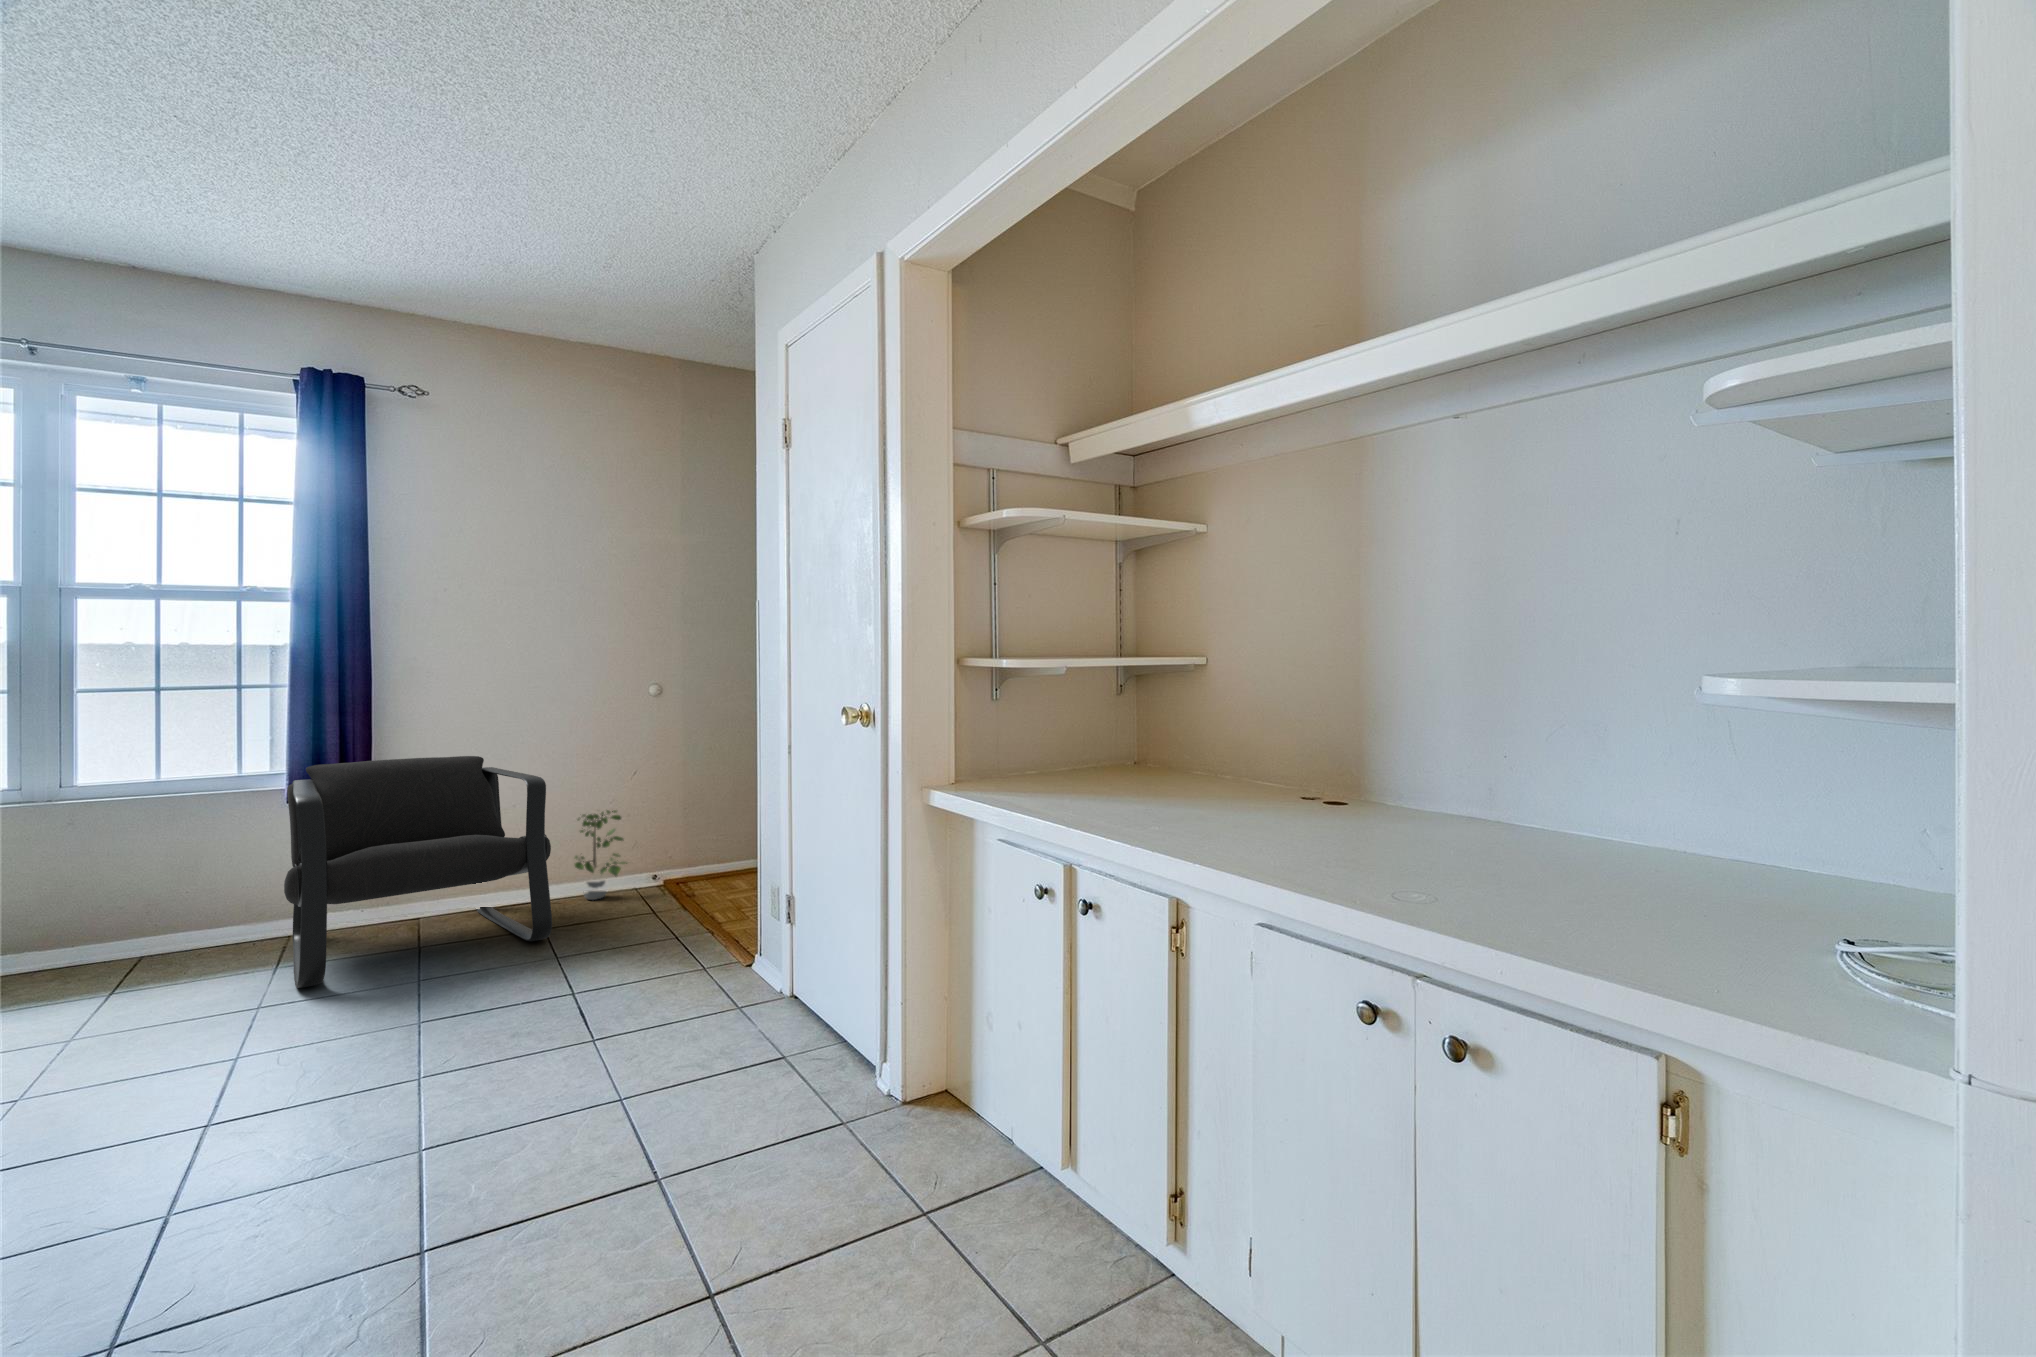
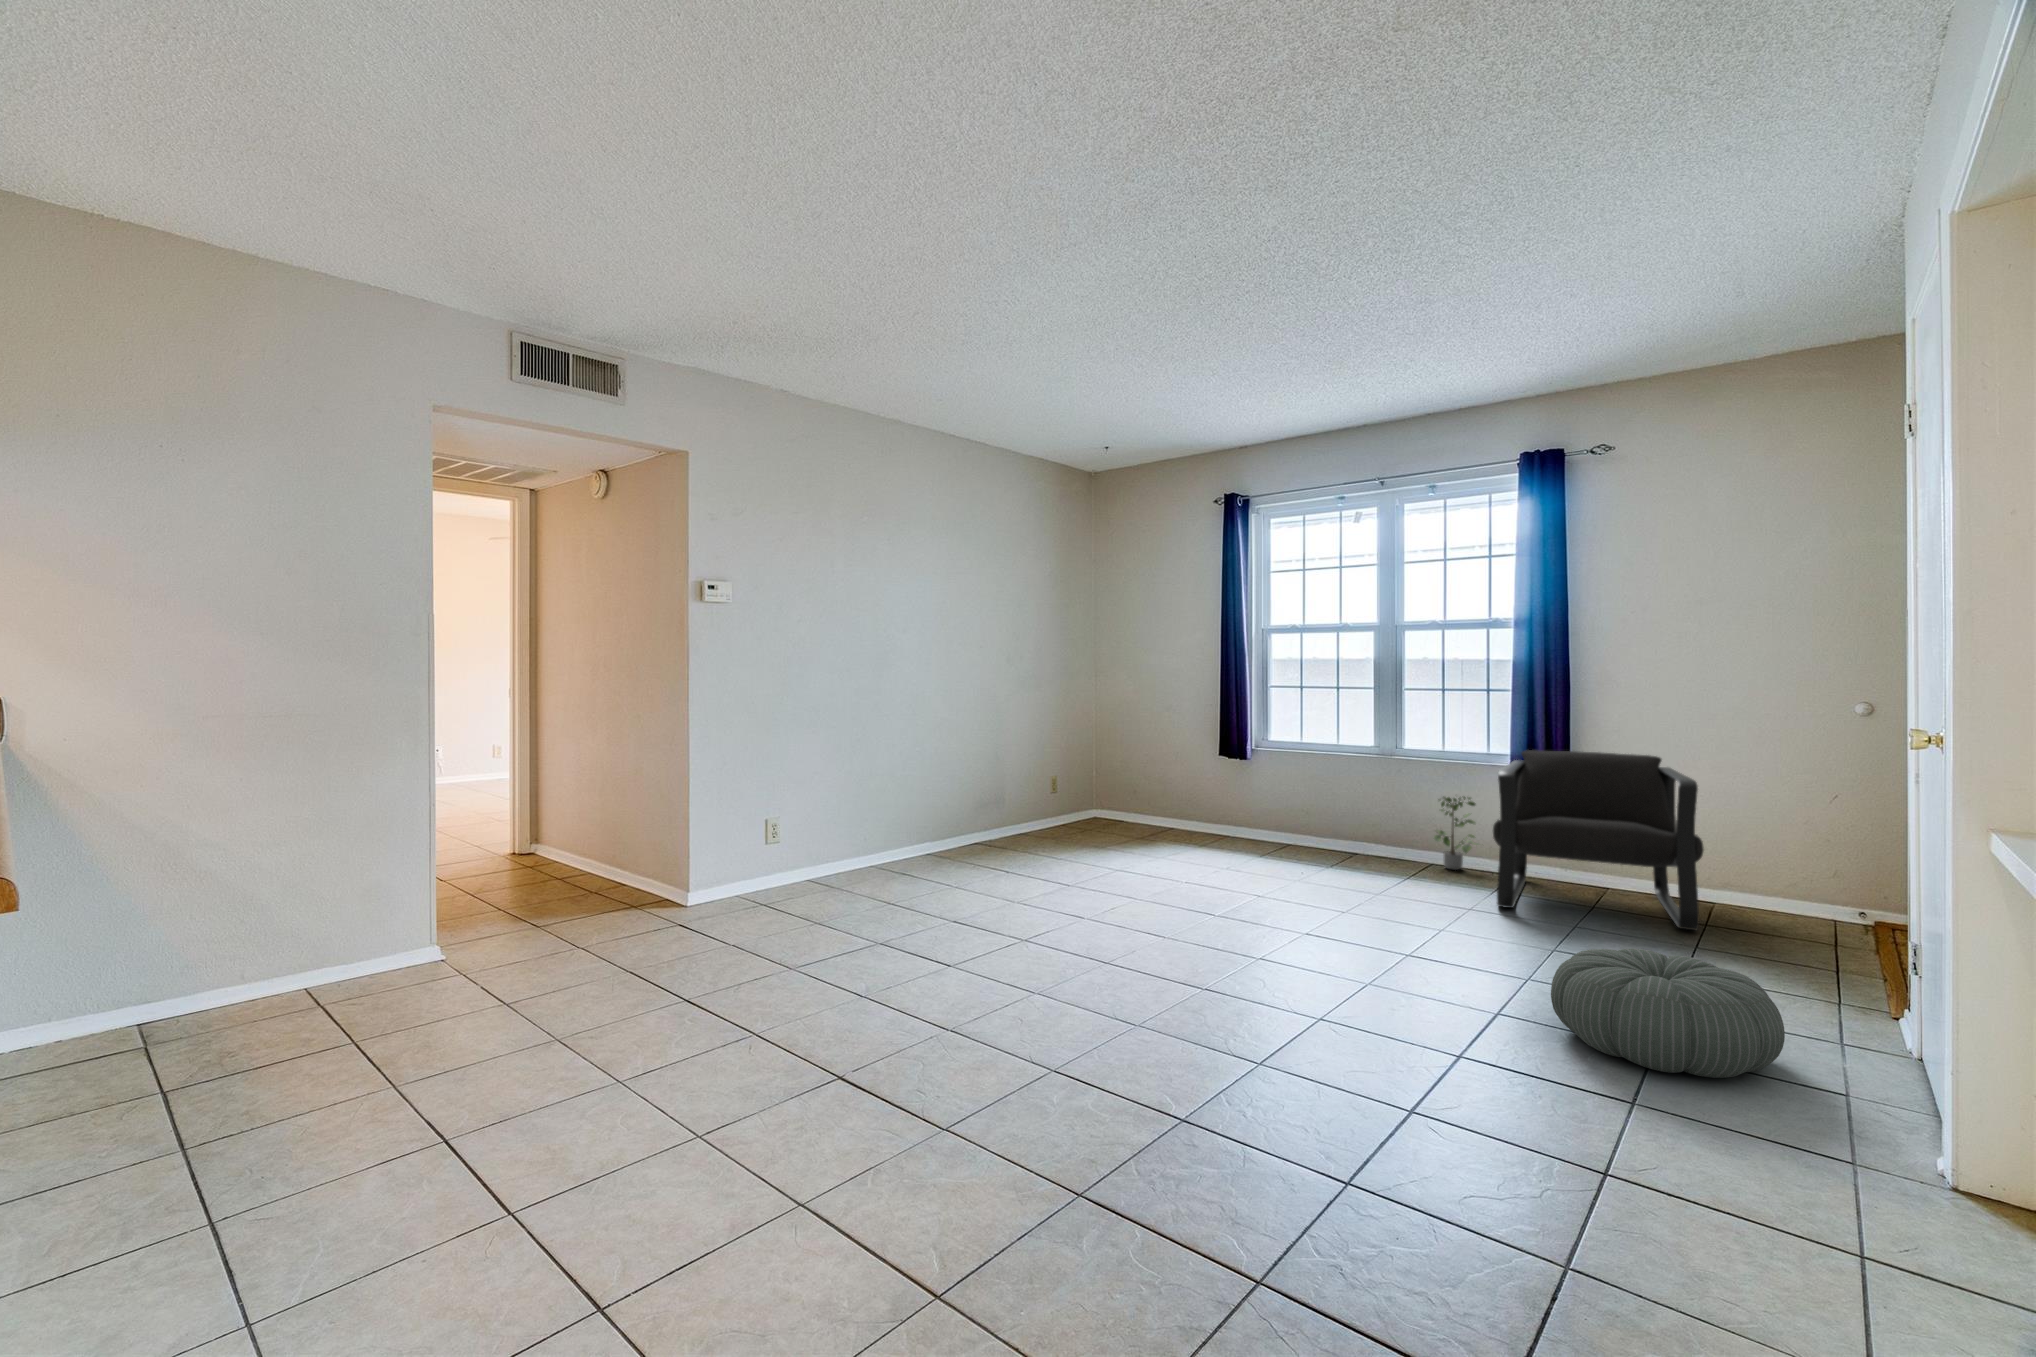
potted plant: present [575,810,627,900] -> present [1434,797,1477,870]
pouf: none [491,973,738,1137] -> present [1551,949,1785,1078]

